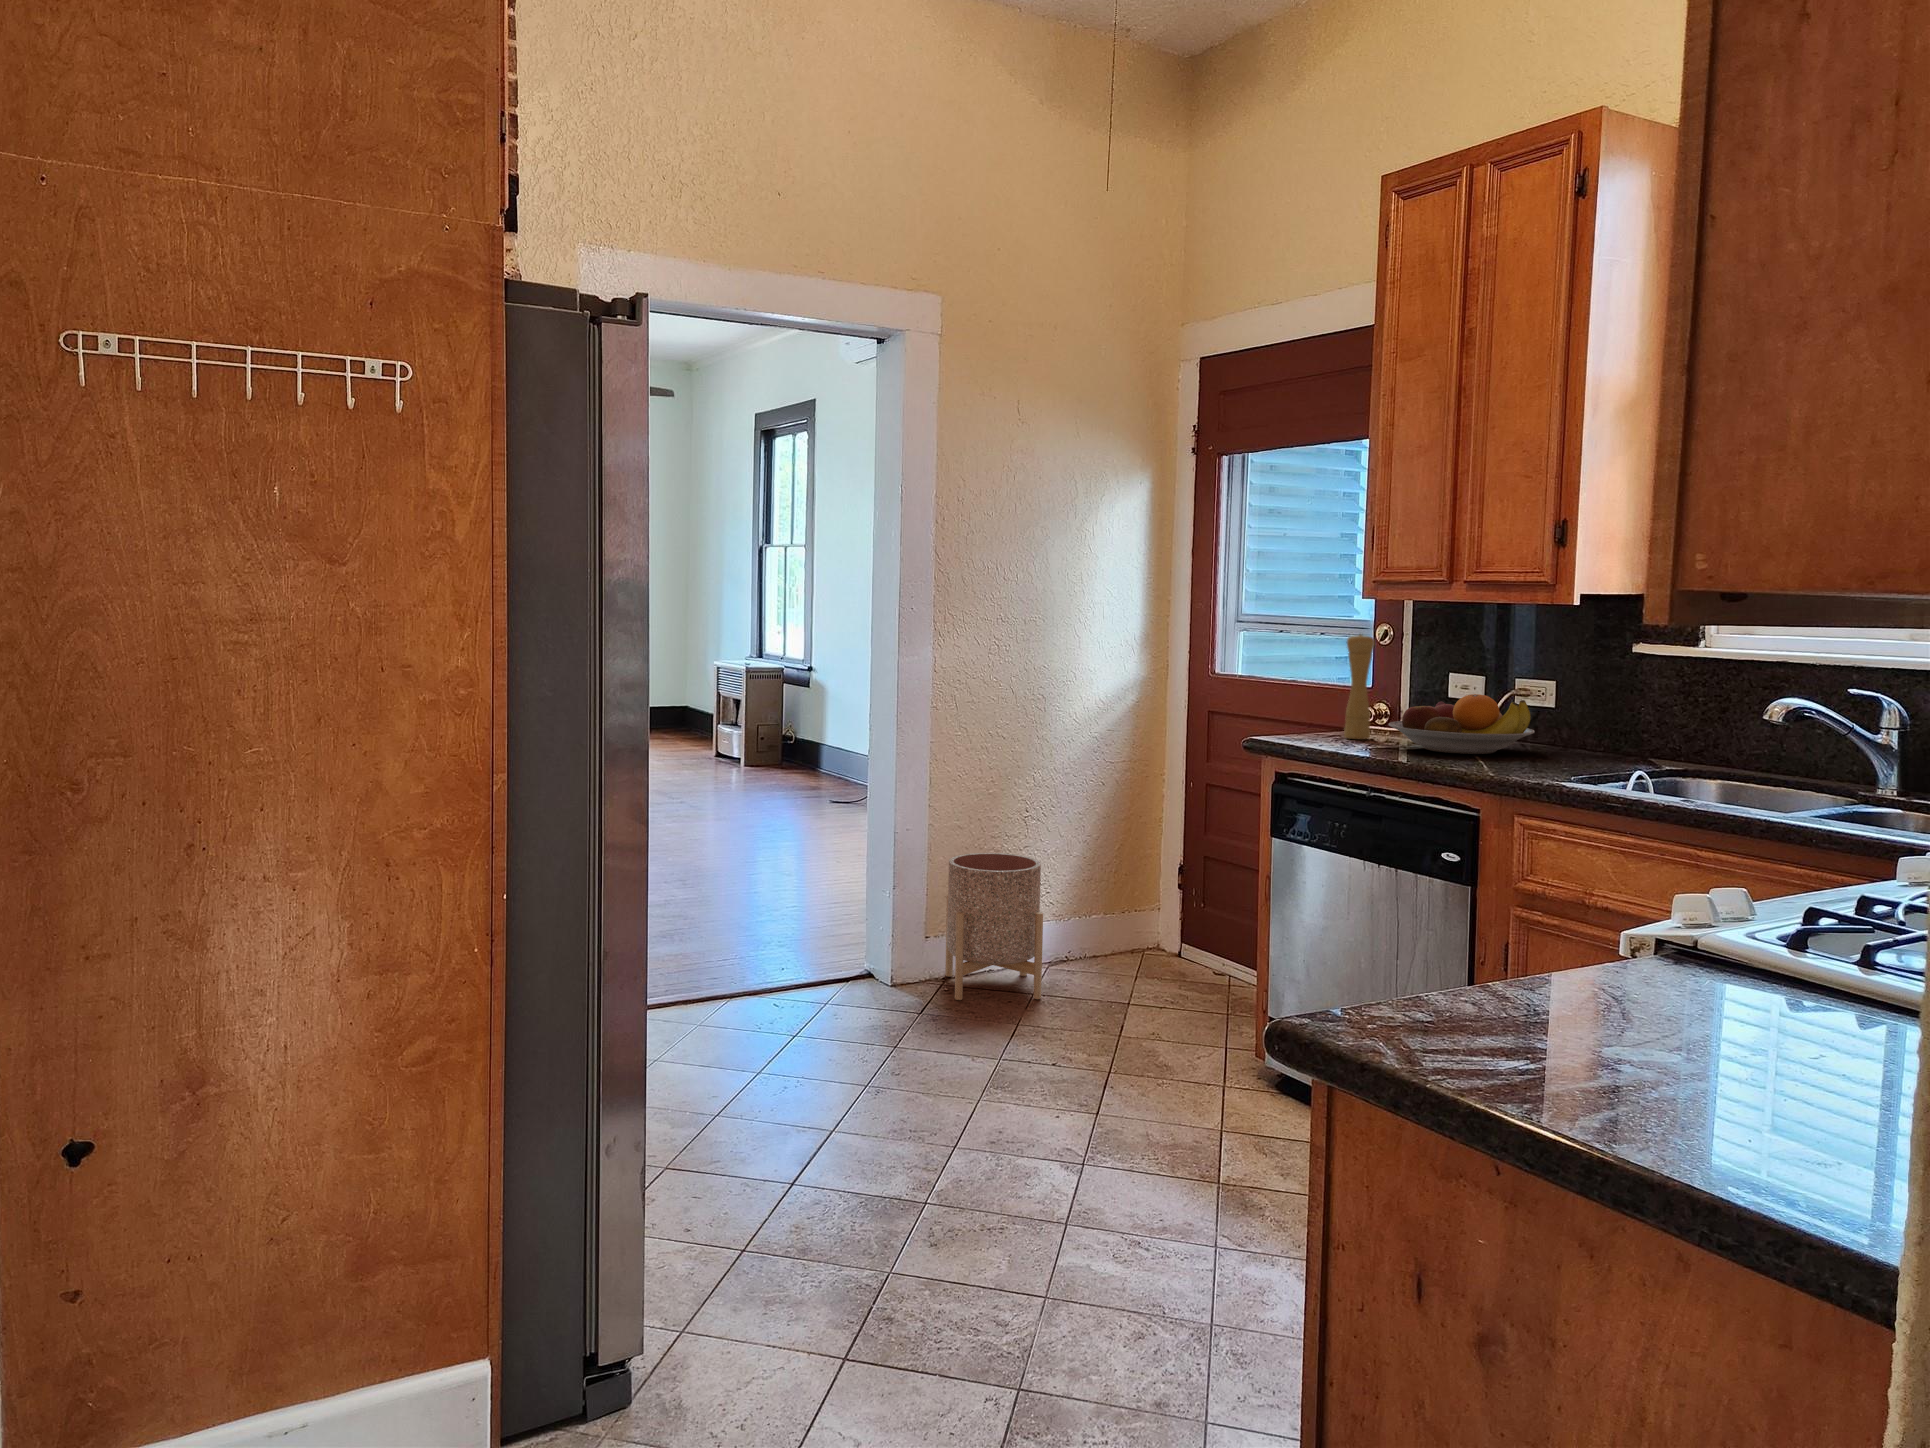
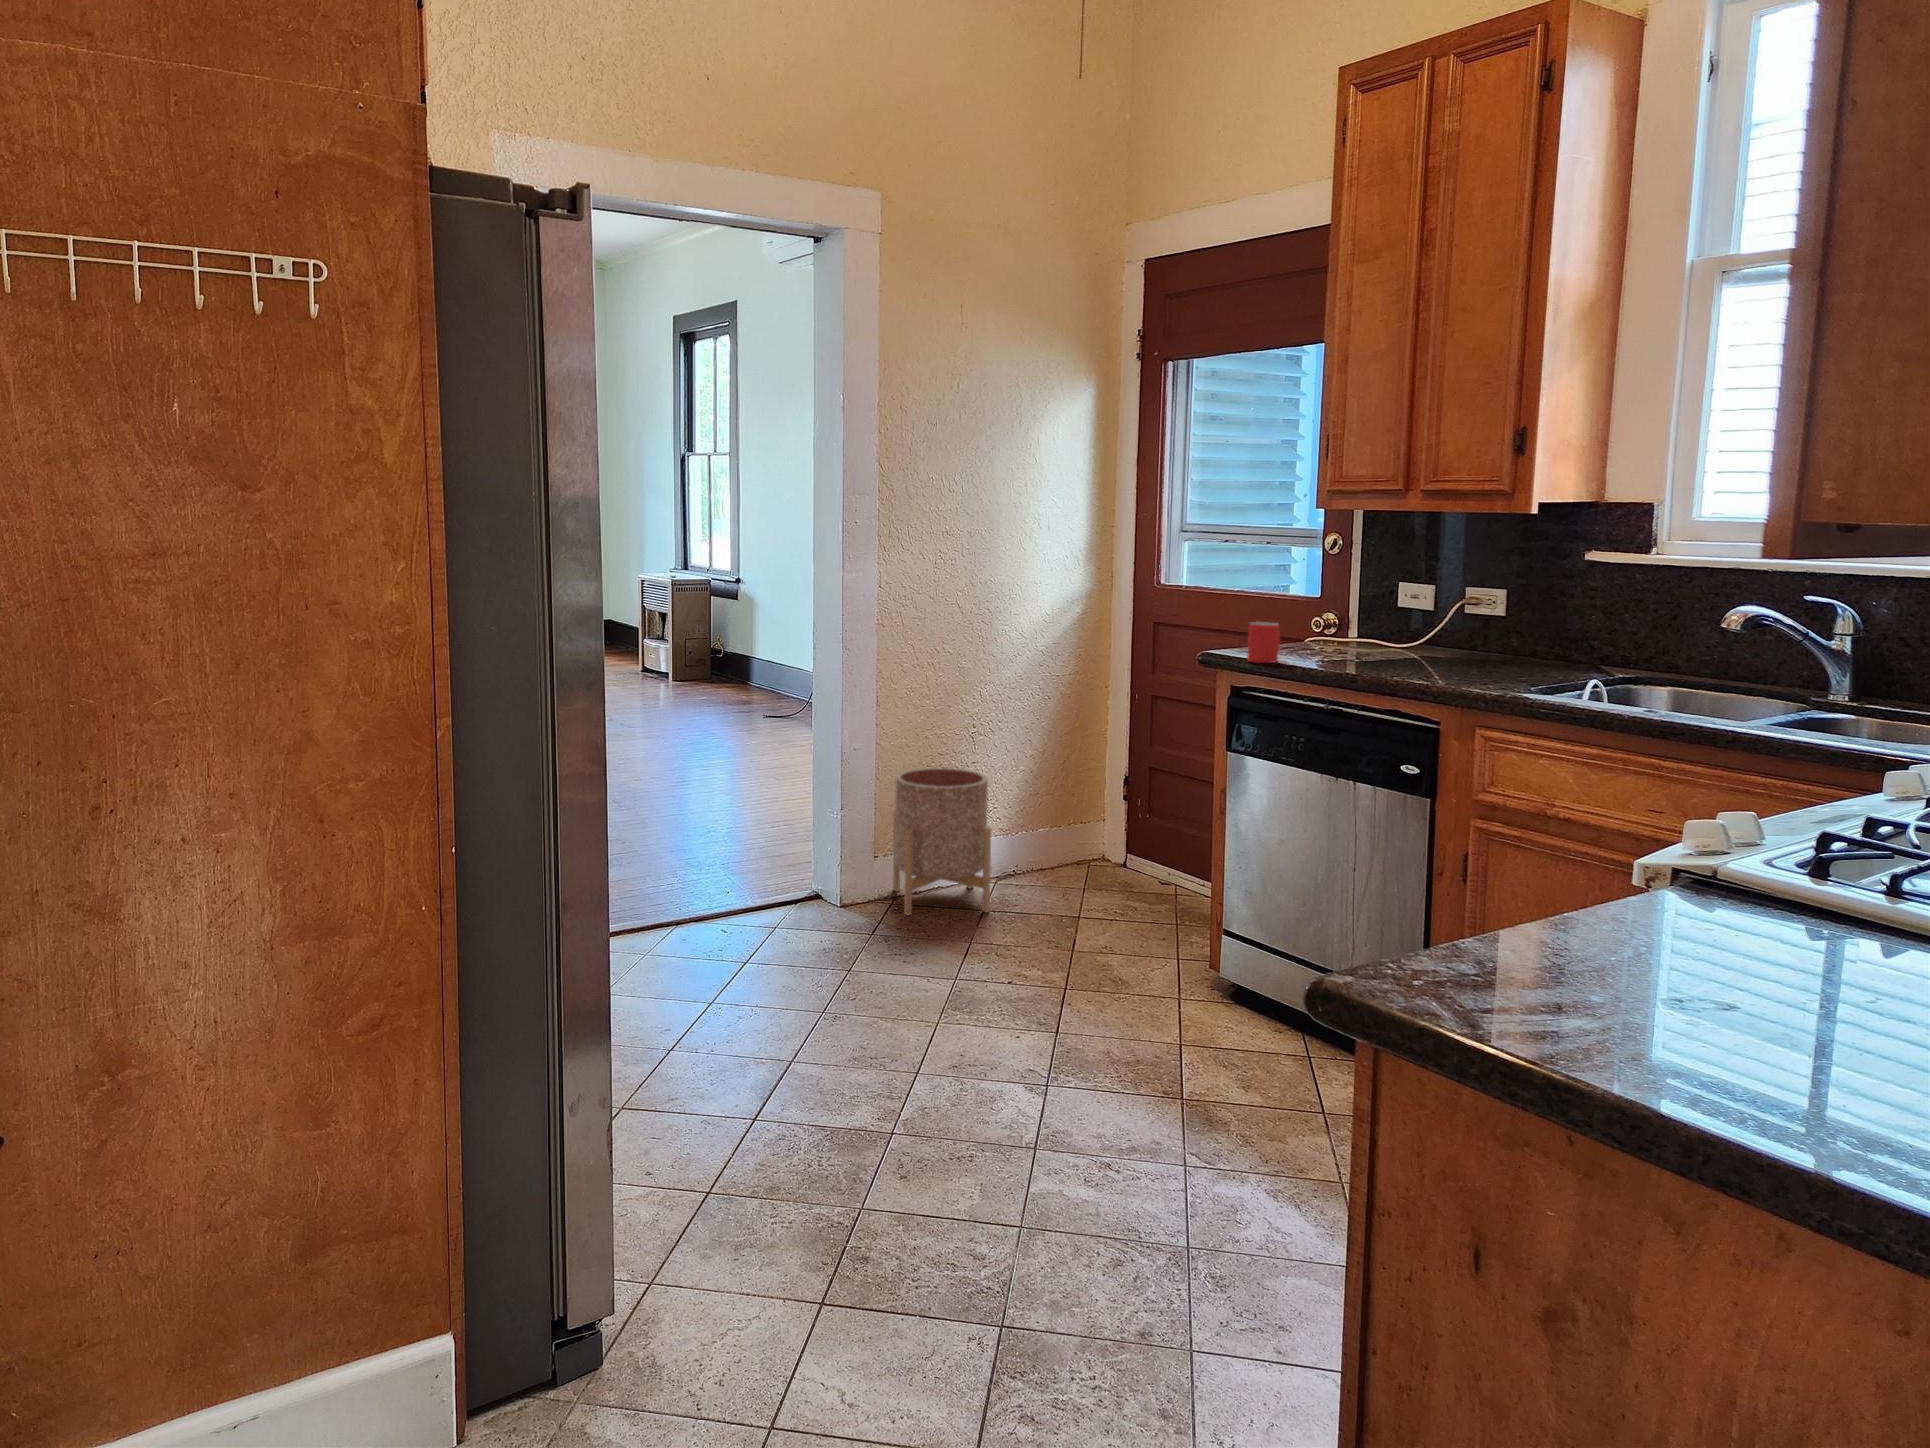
pepper mill: present [1344,634,1375,739] -> none [1293,544,1325,651]
fruit bowl: present [1388,694,1535,754] -> none [1341,605,1486,665]
mug: none [1293,710,1327,750] -> present [1247,622,1280,663]

